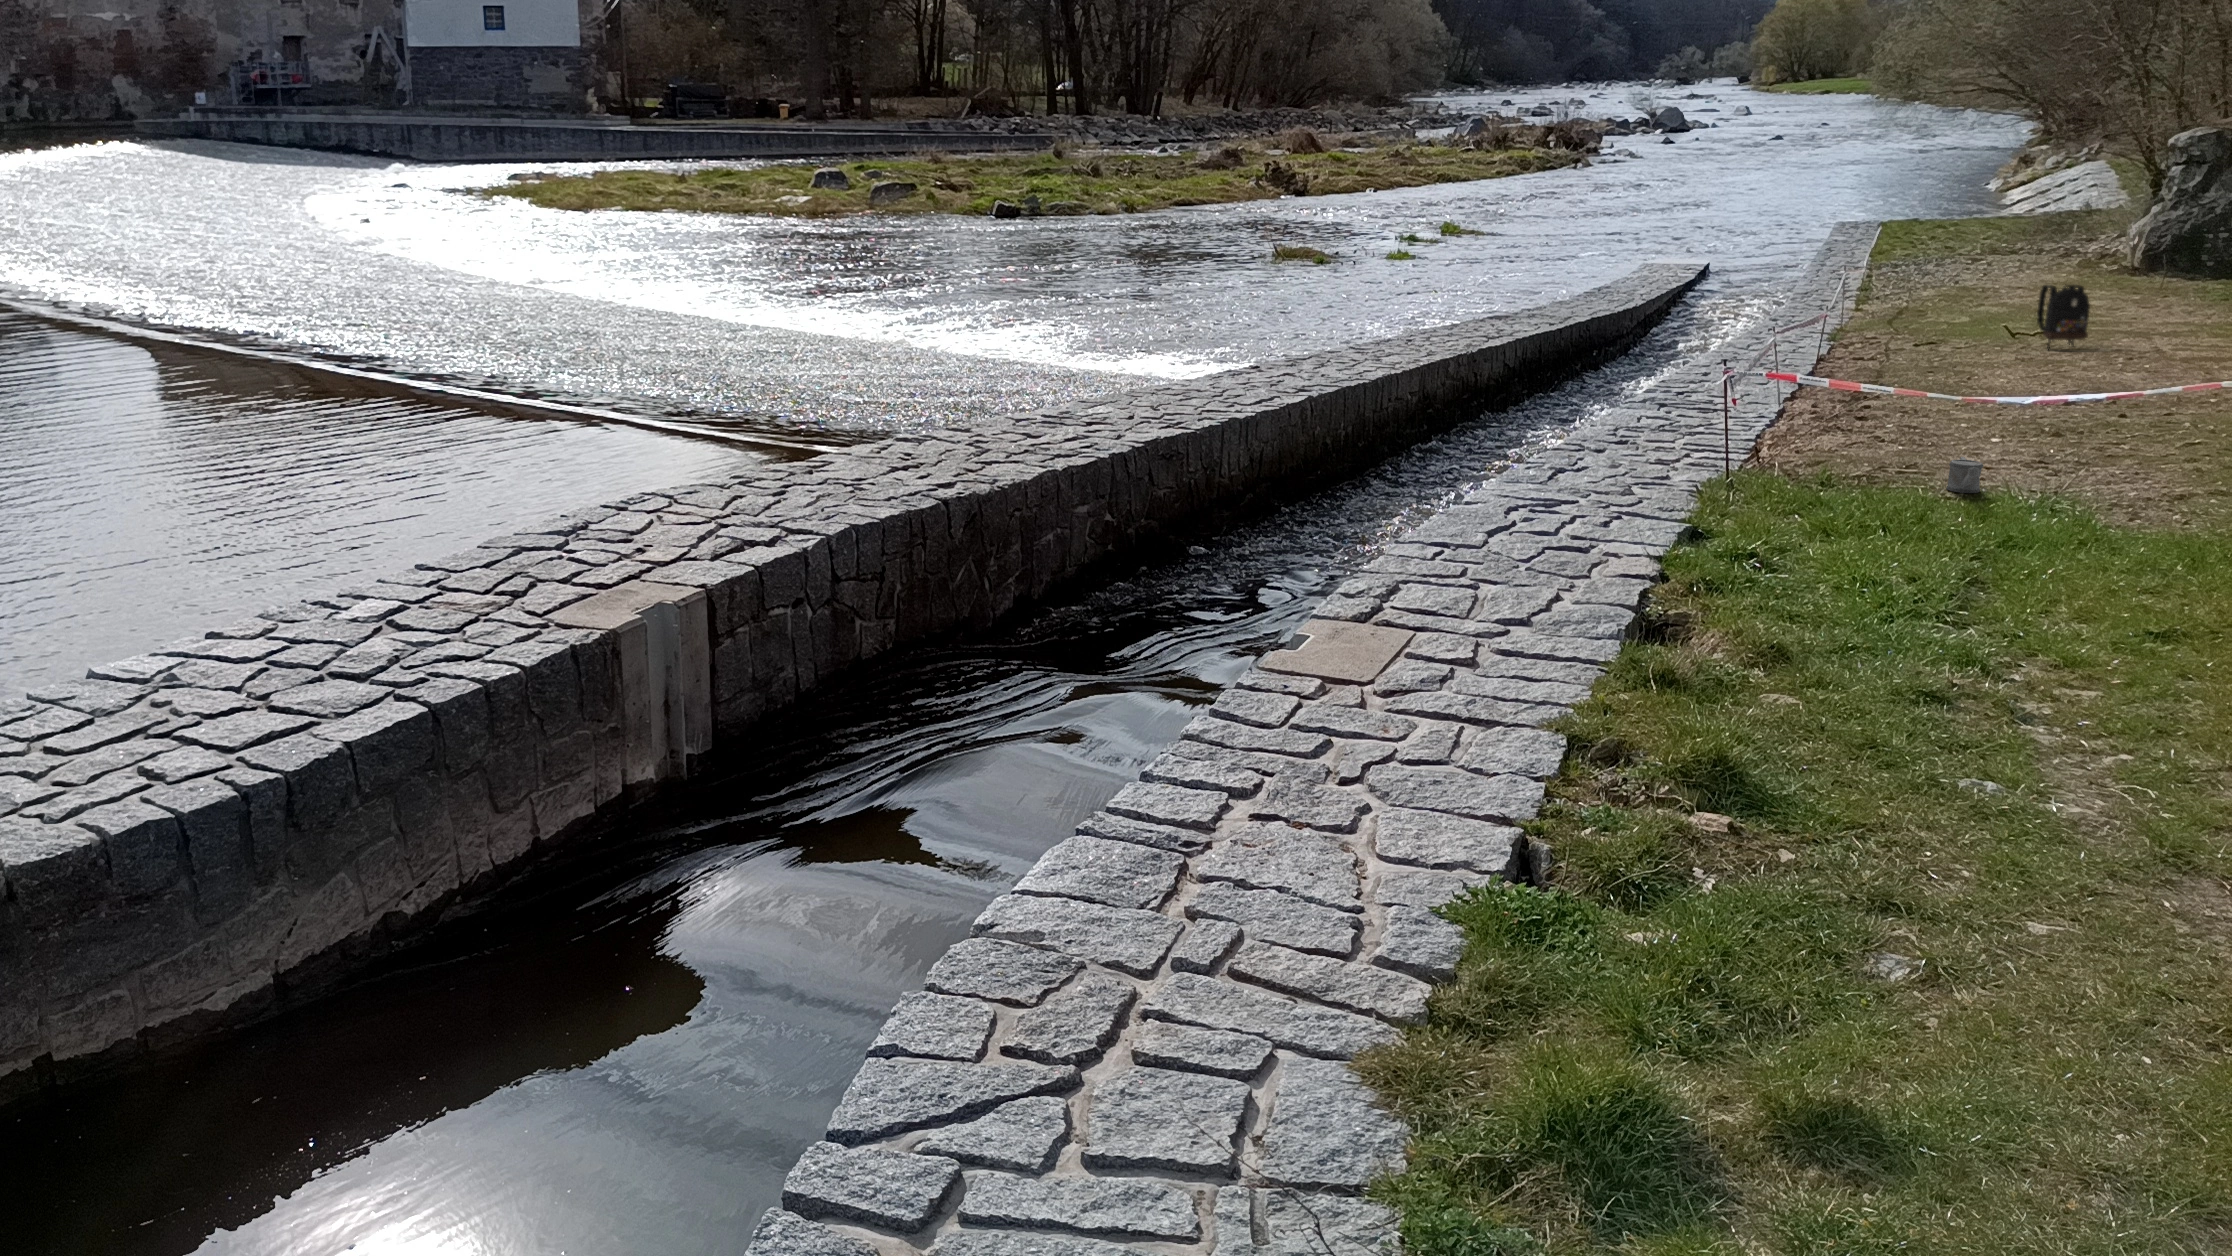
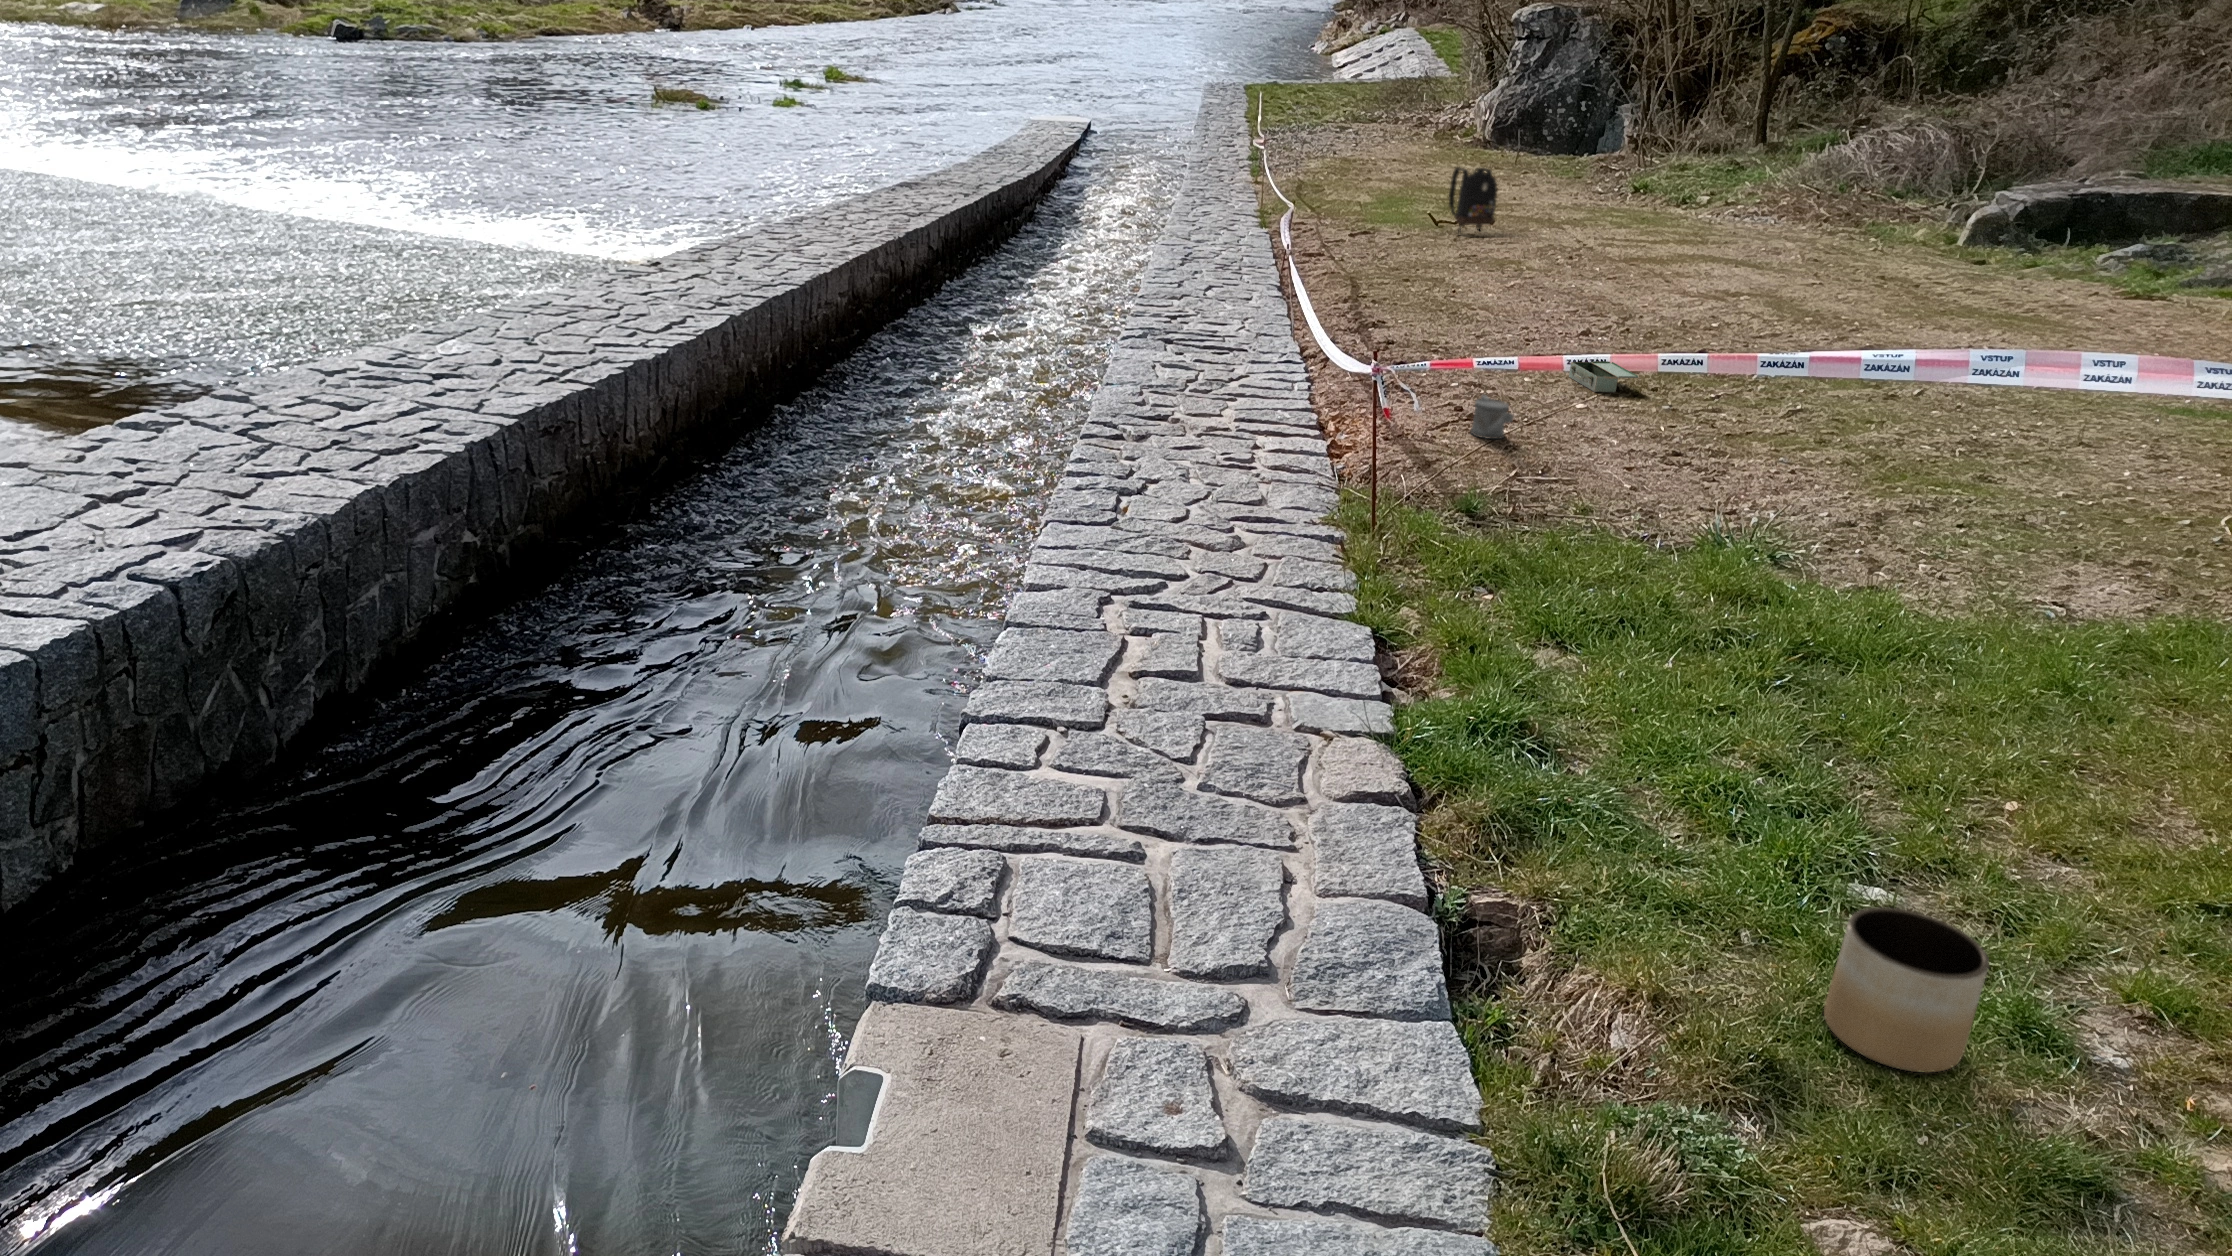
toolbox: none [2082,441,2148,466] -> present [1569,361,1638,392]
planter: none [1989,702,2096,801] -> present [1824,907,1989,1073]

